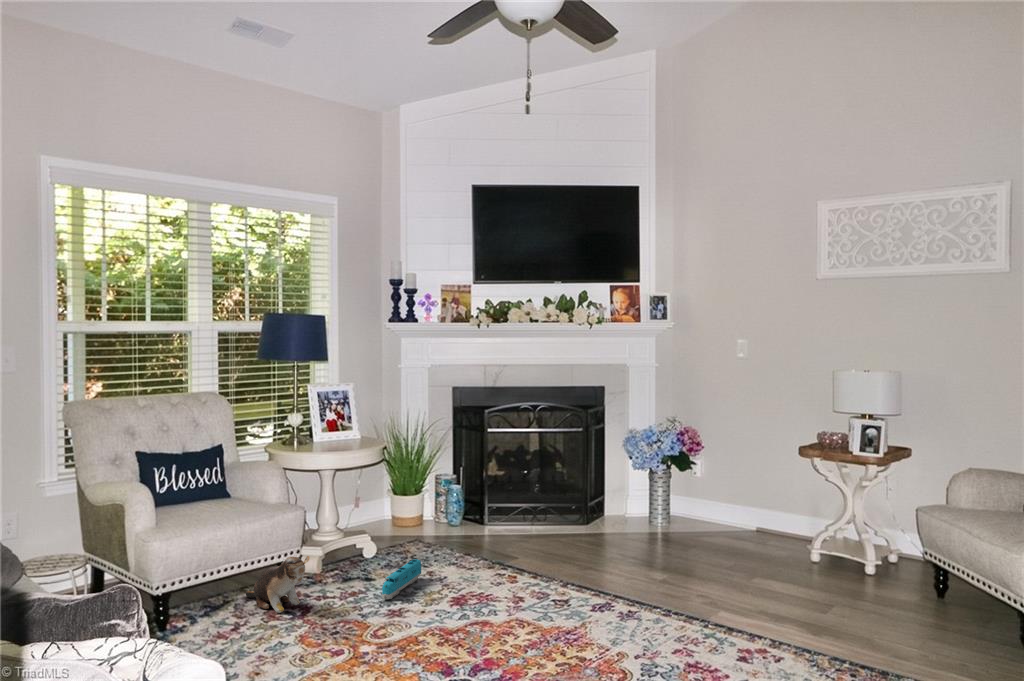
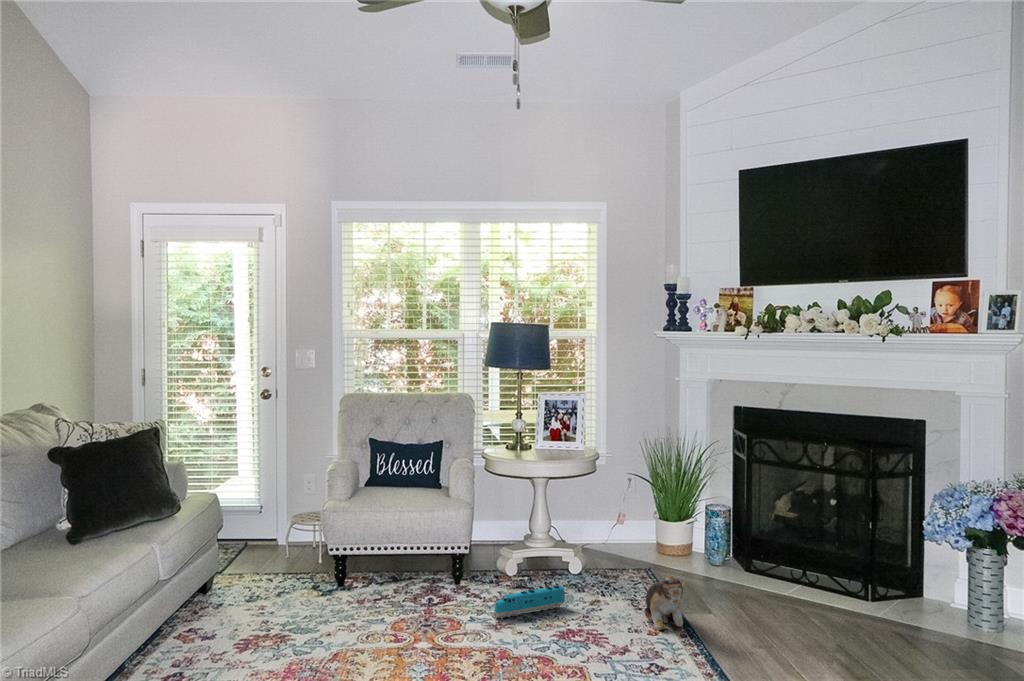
plush toy: present [246,556,310,613] -> present [645,576,686,630]

